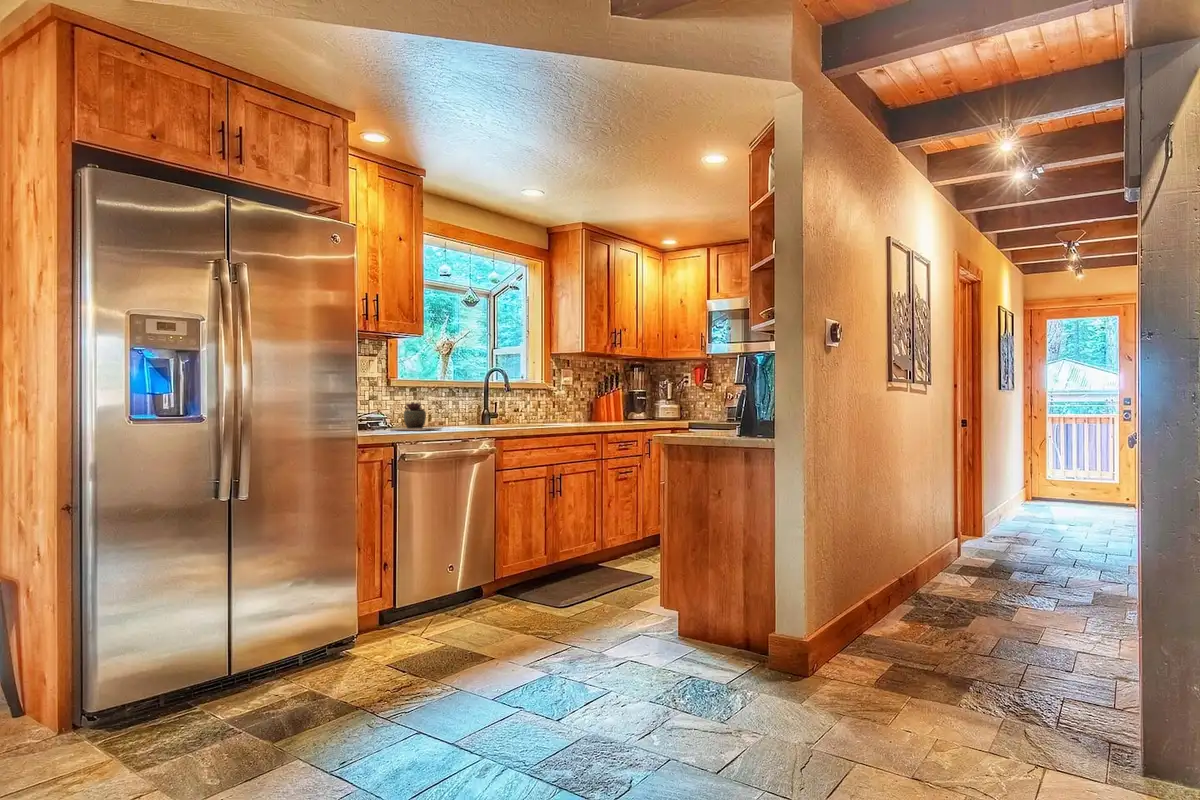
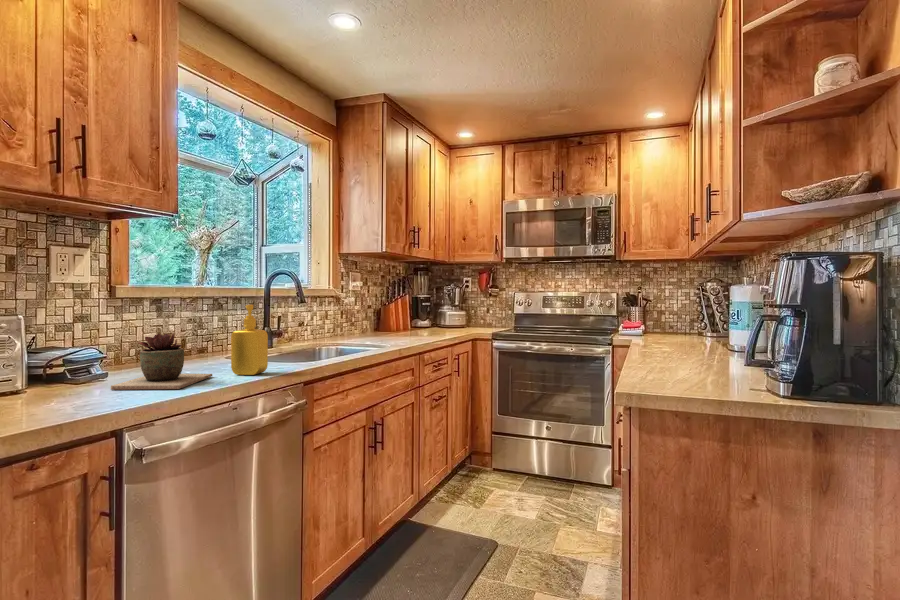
soap dispenser: none [452,387,473,429] -> present [231,305,268,375]

